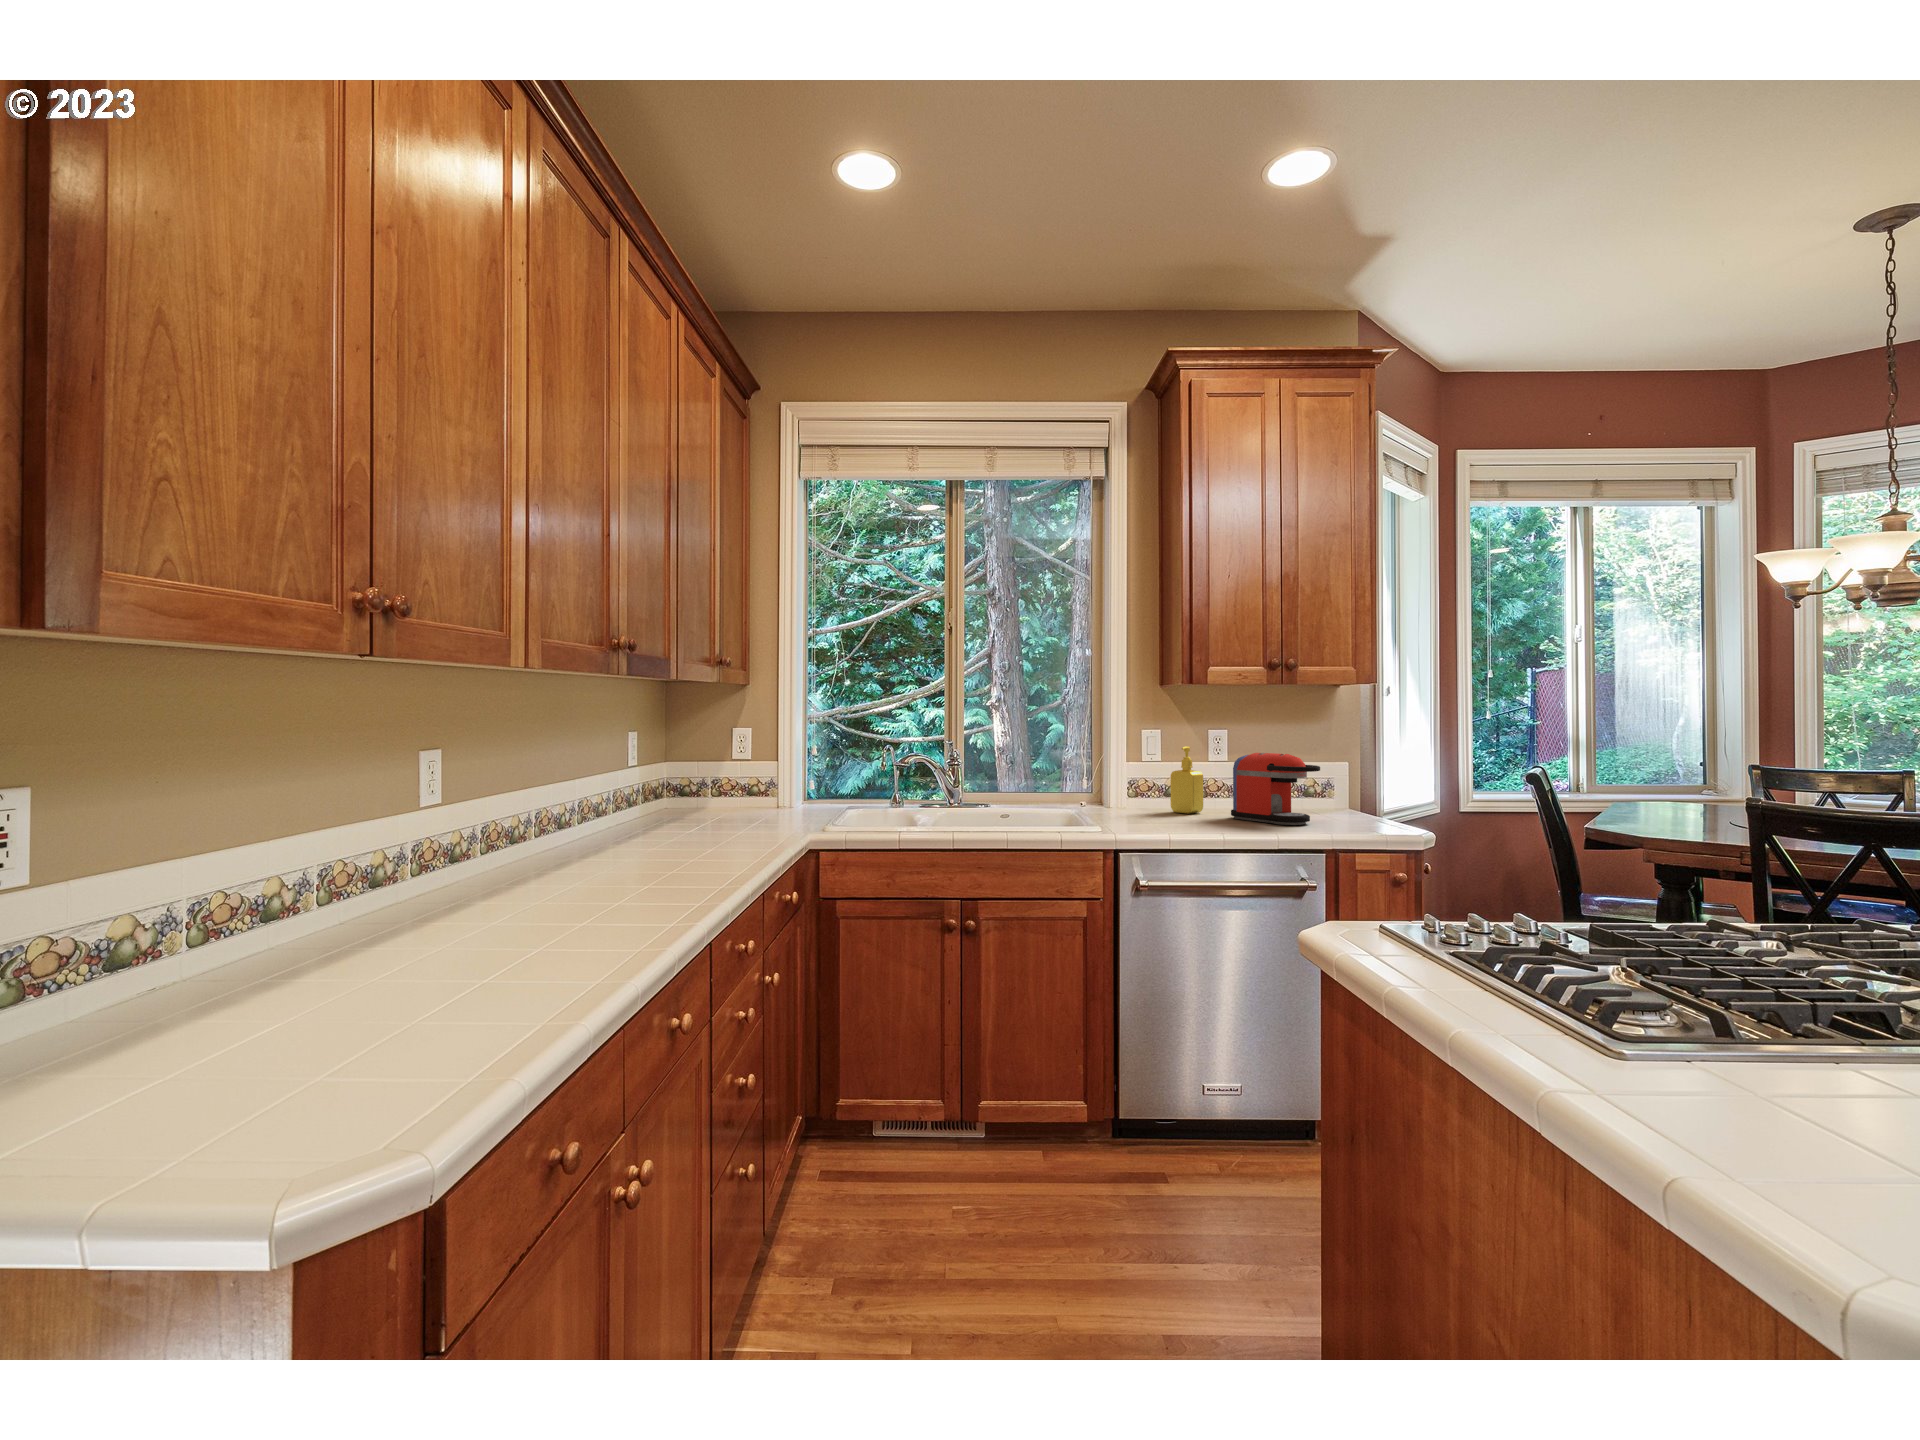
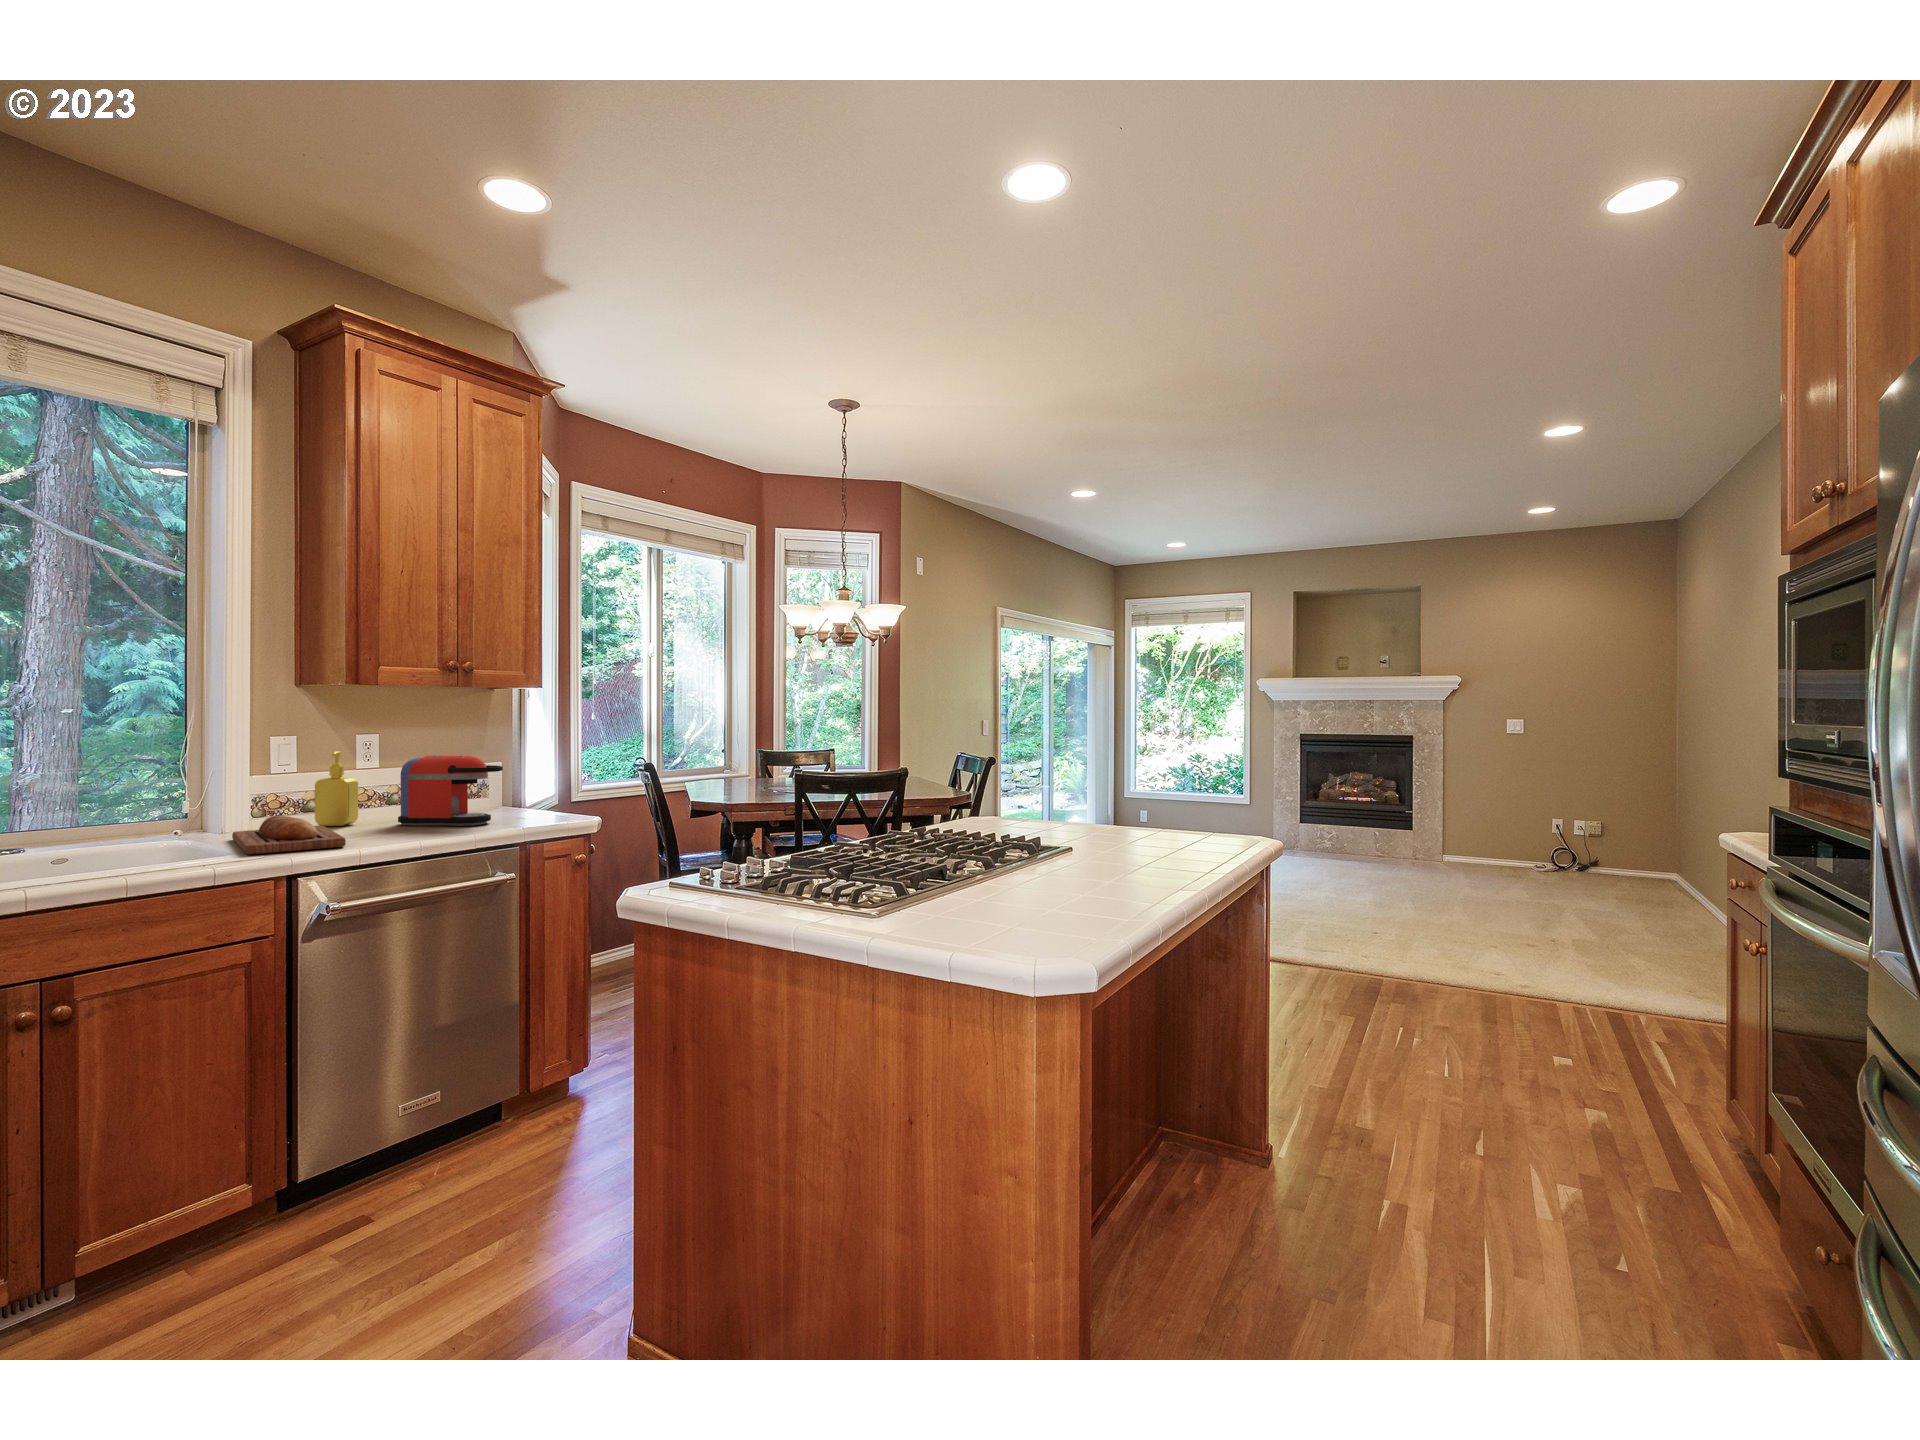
bread loaf: none [1089,800,1167,832] -> present [232,816,346,854]

